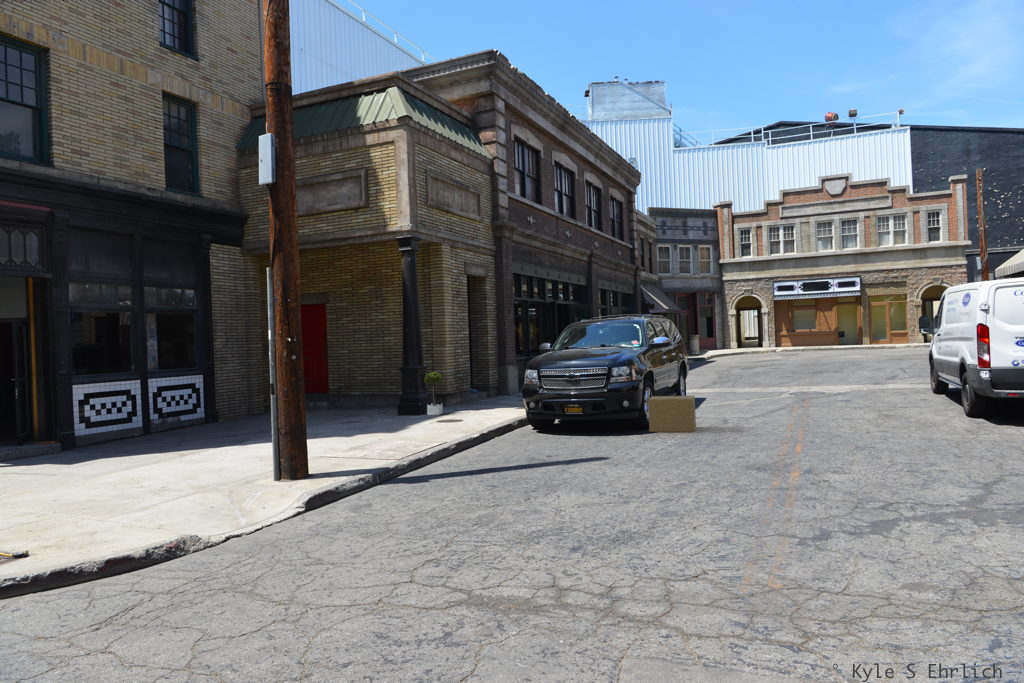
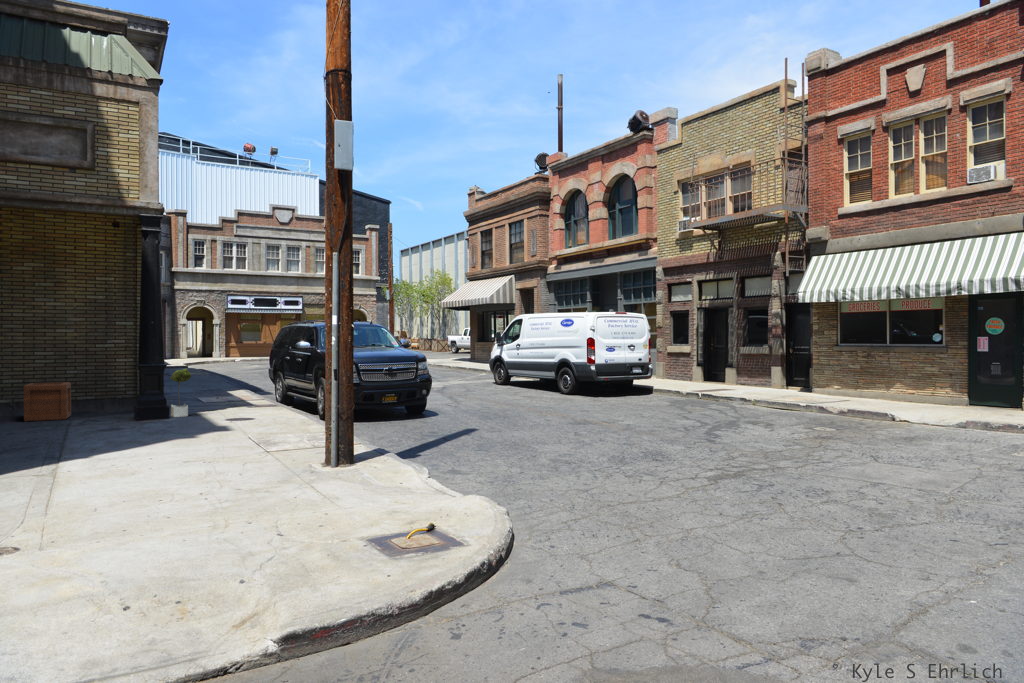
wooden crate: none [347,381,388,412] -> present [24,382,71,421]
cardboard box: present [648,396,696,432] -> none [428,386,472,415]

